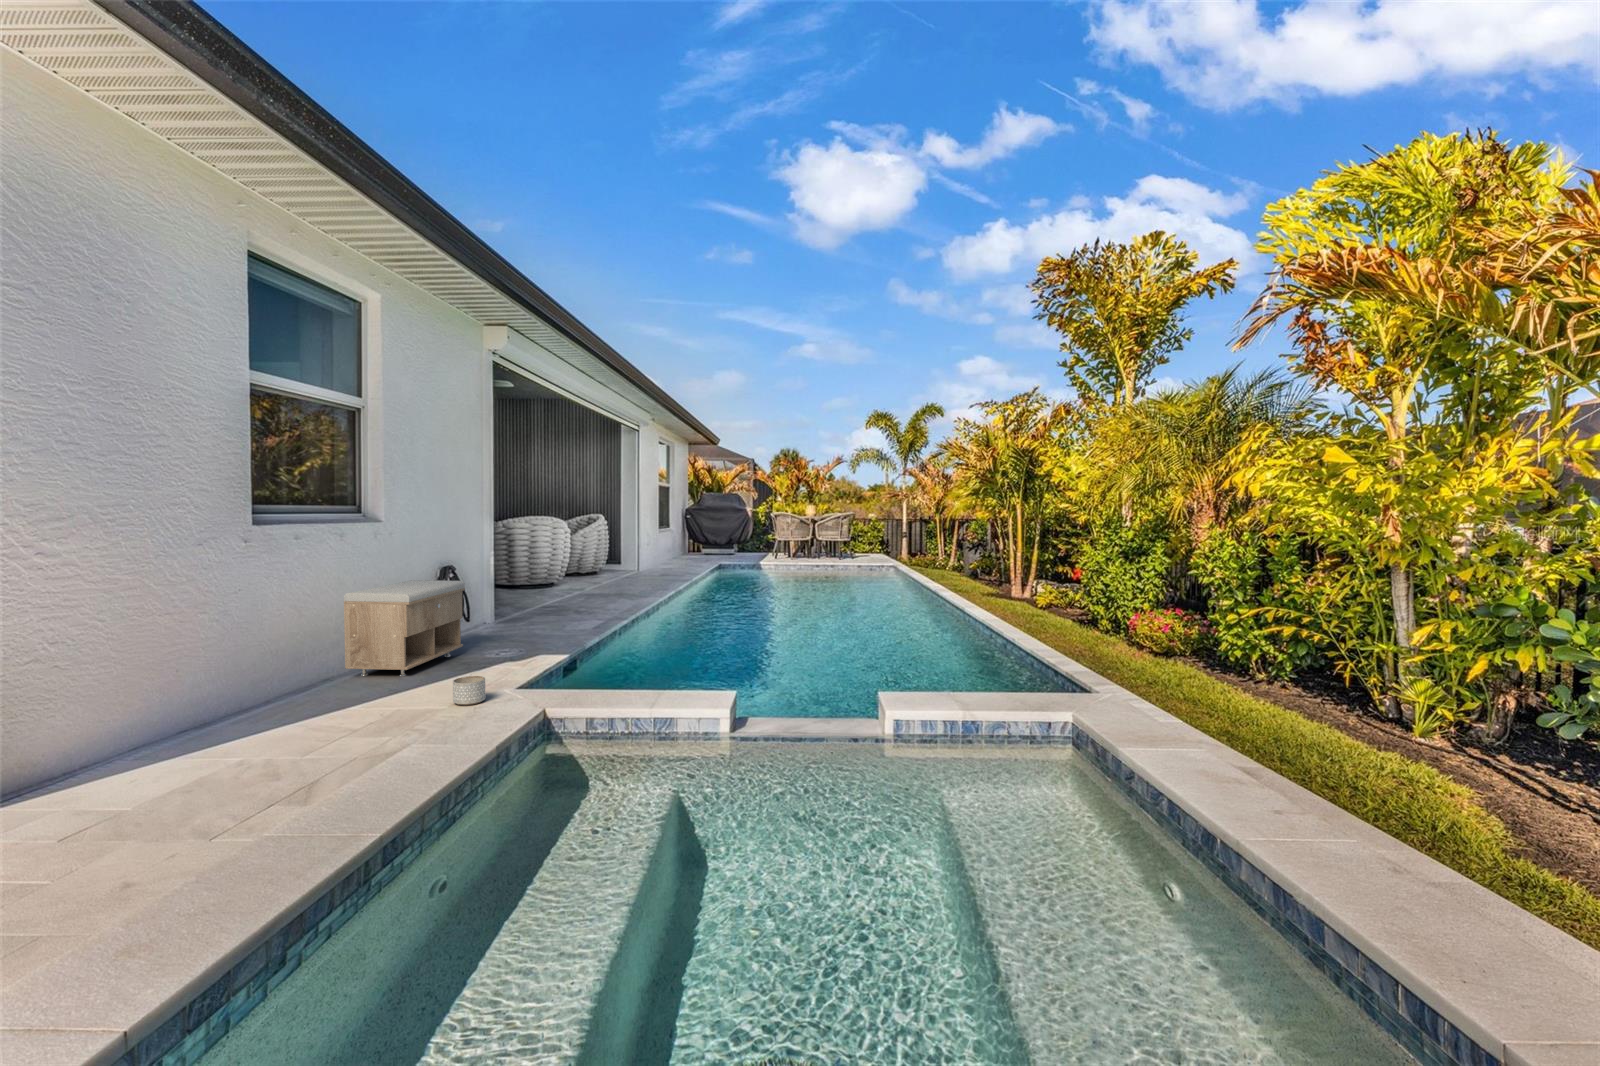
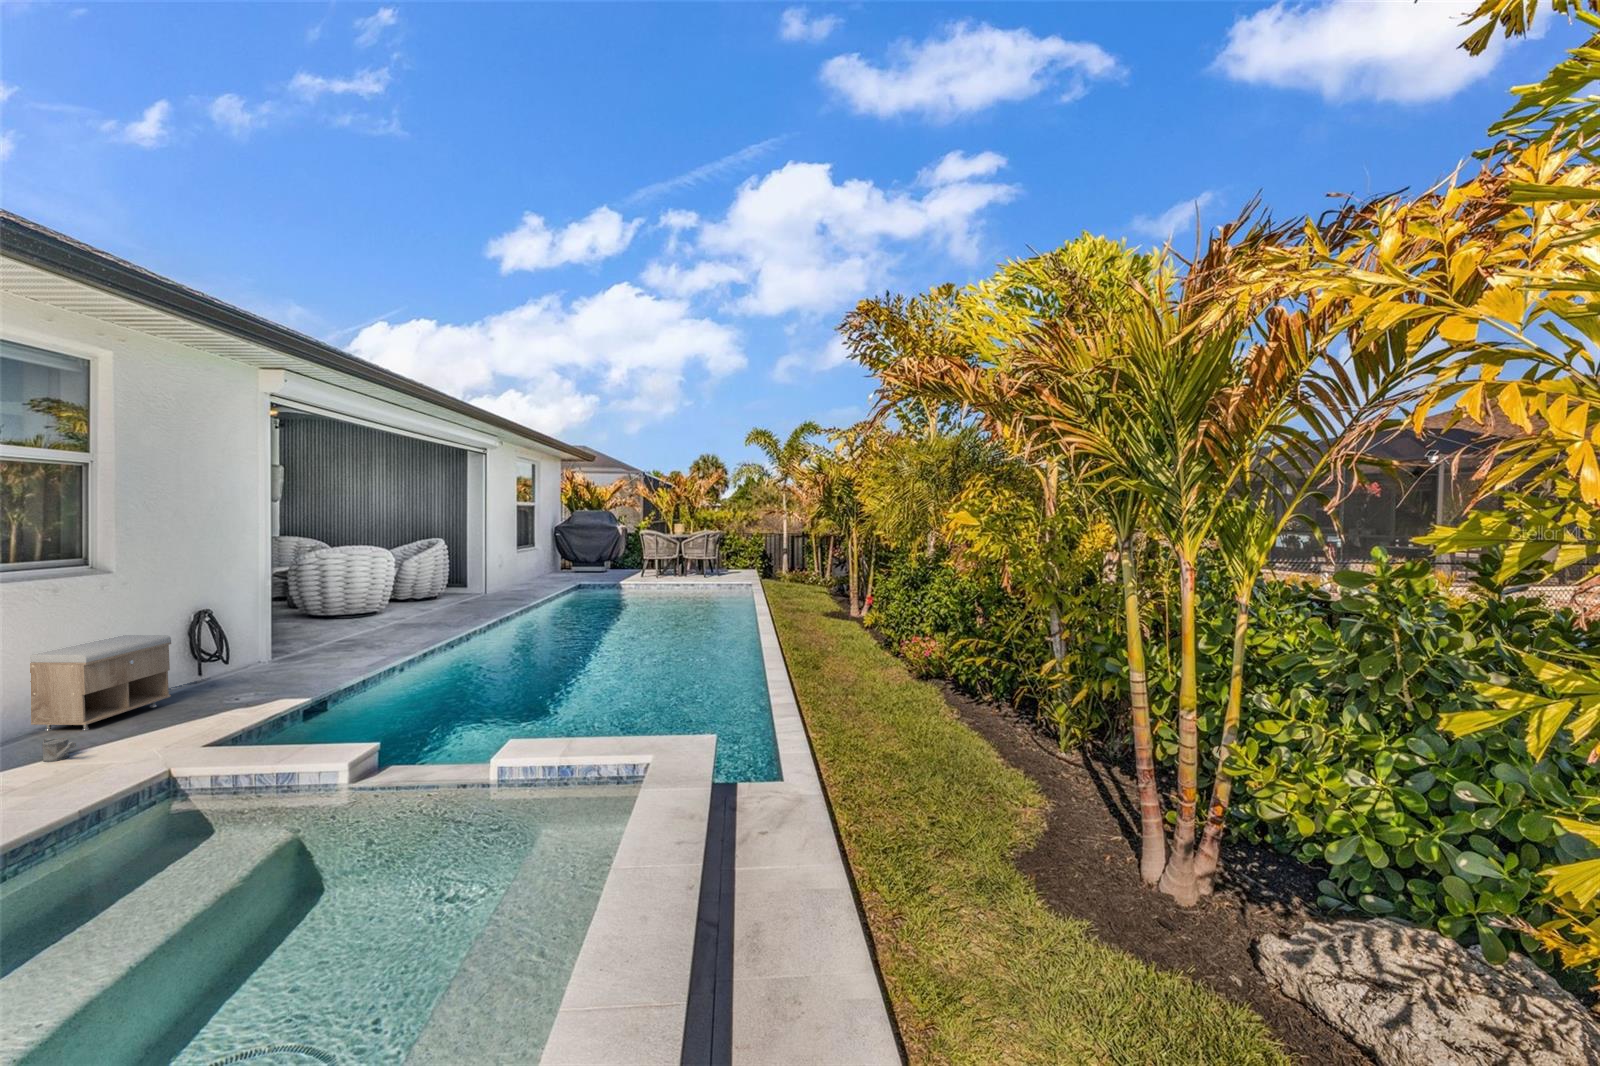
planter: present [453,676,486,705] -> none [95,734,132,762]
watering can: none [392,679,433,704] -> present [42,738,76,762]

